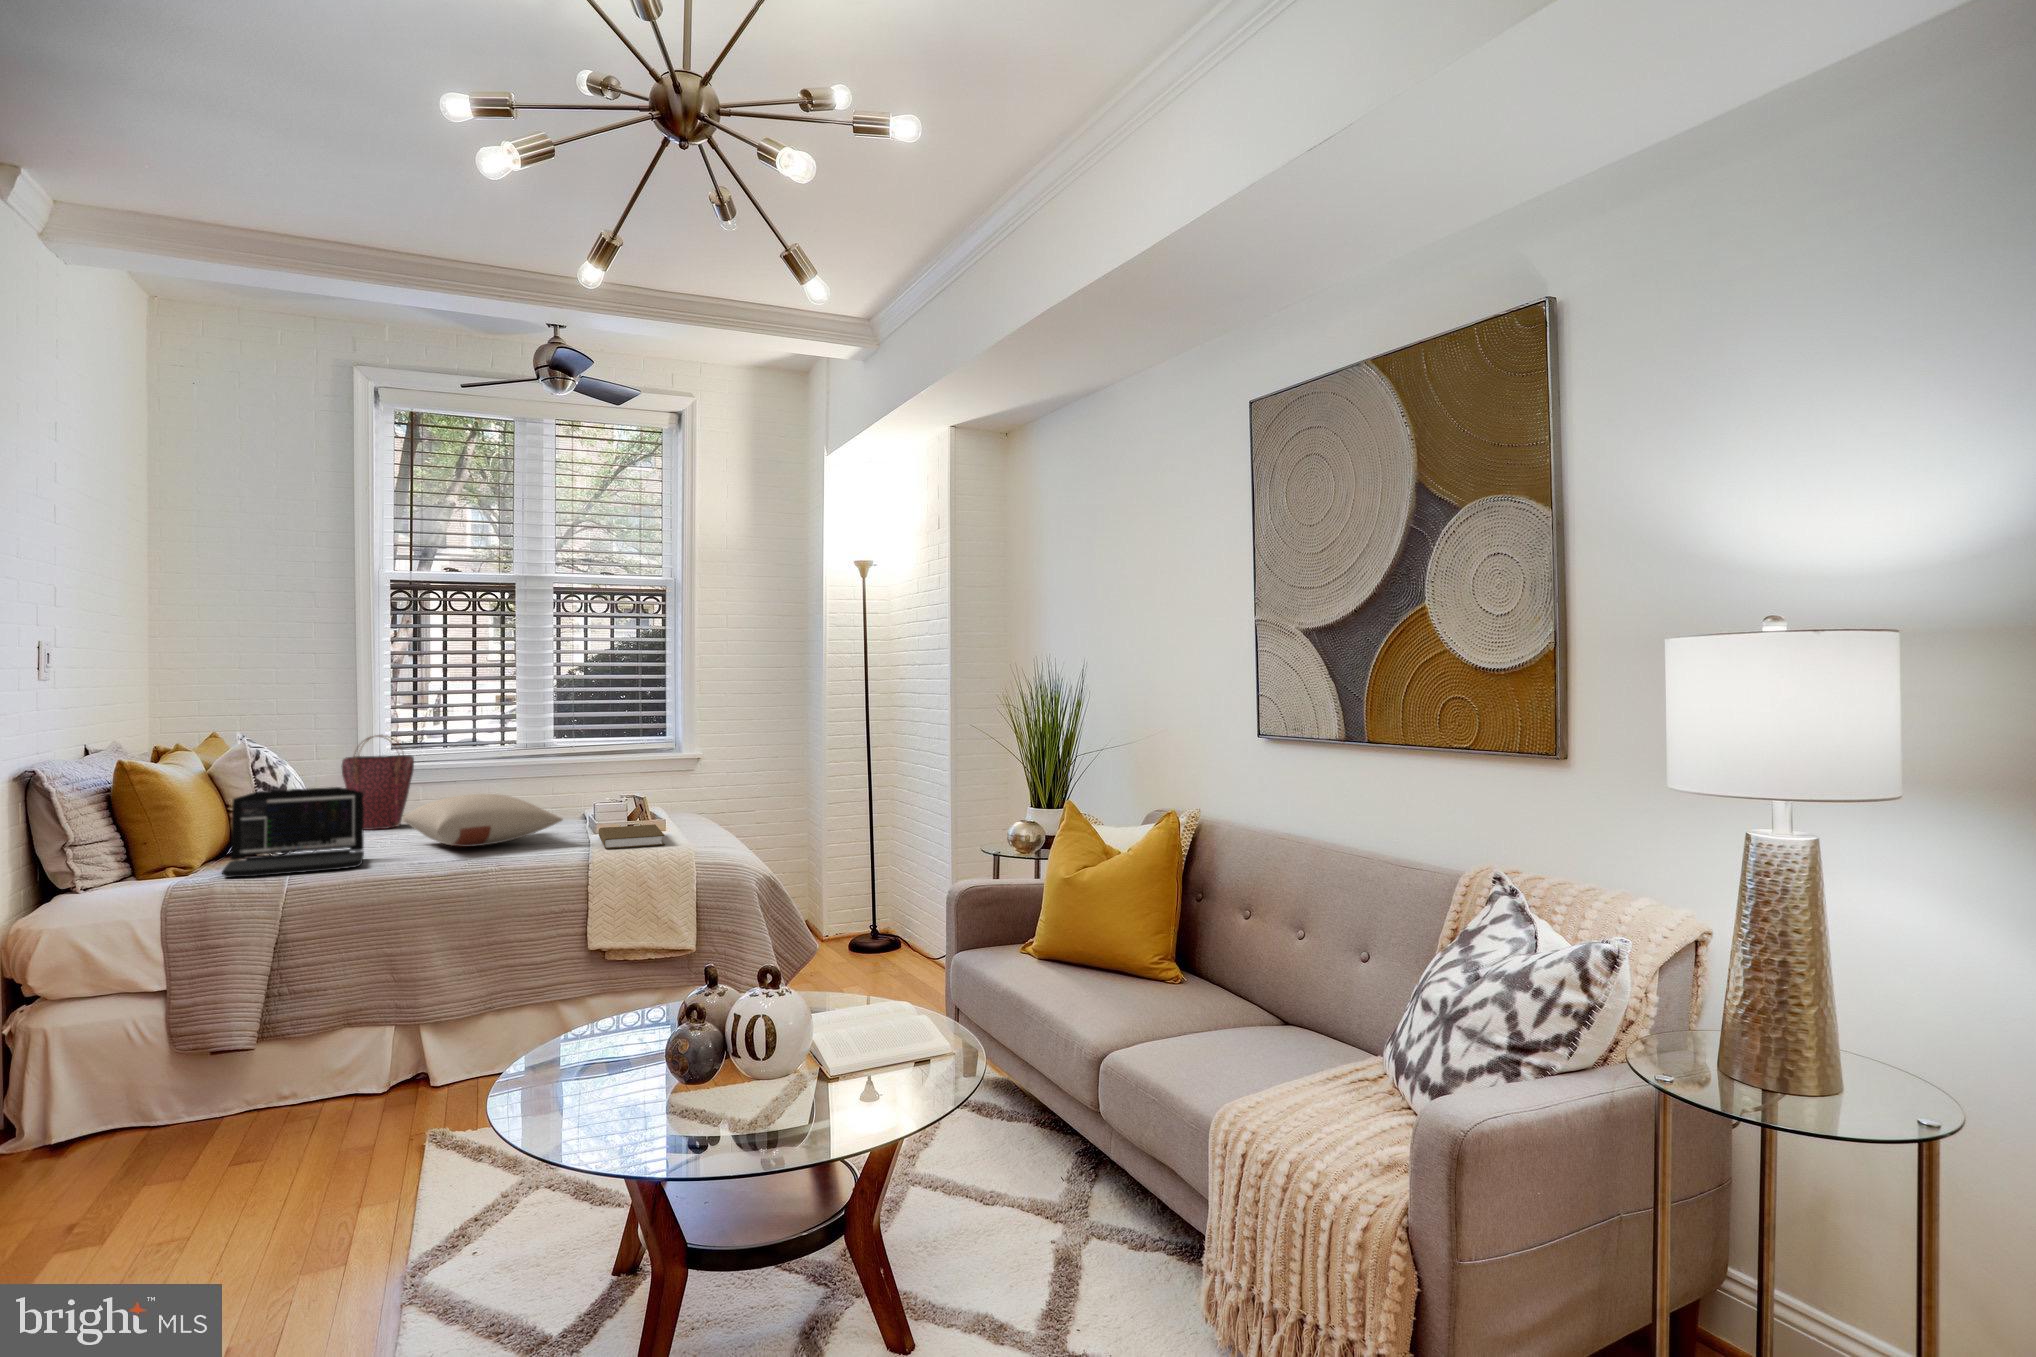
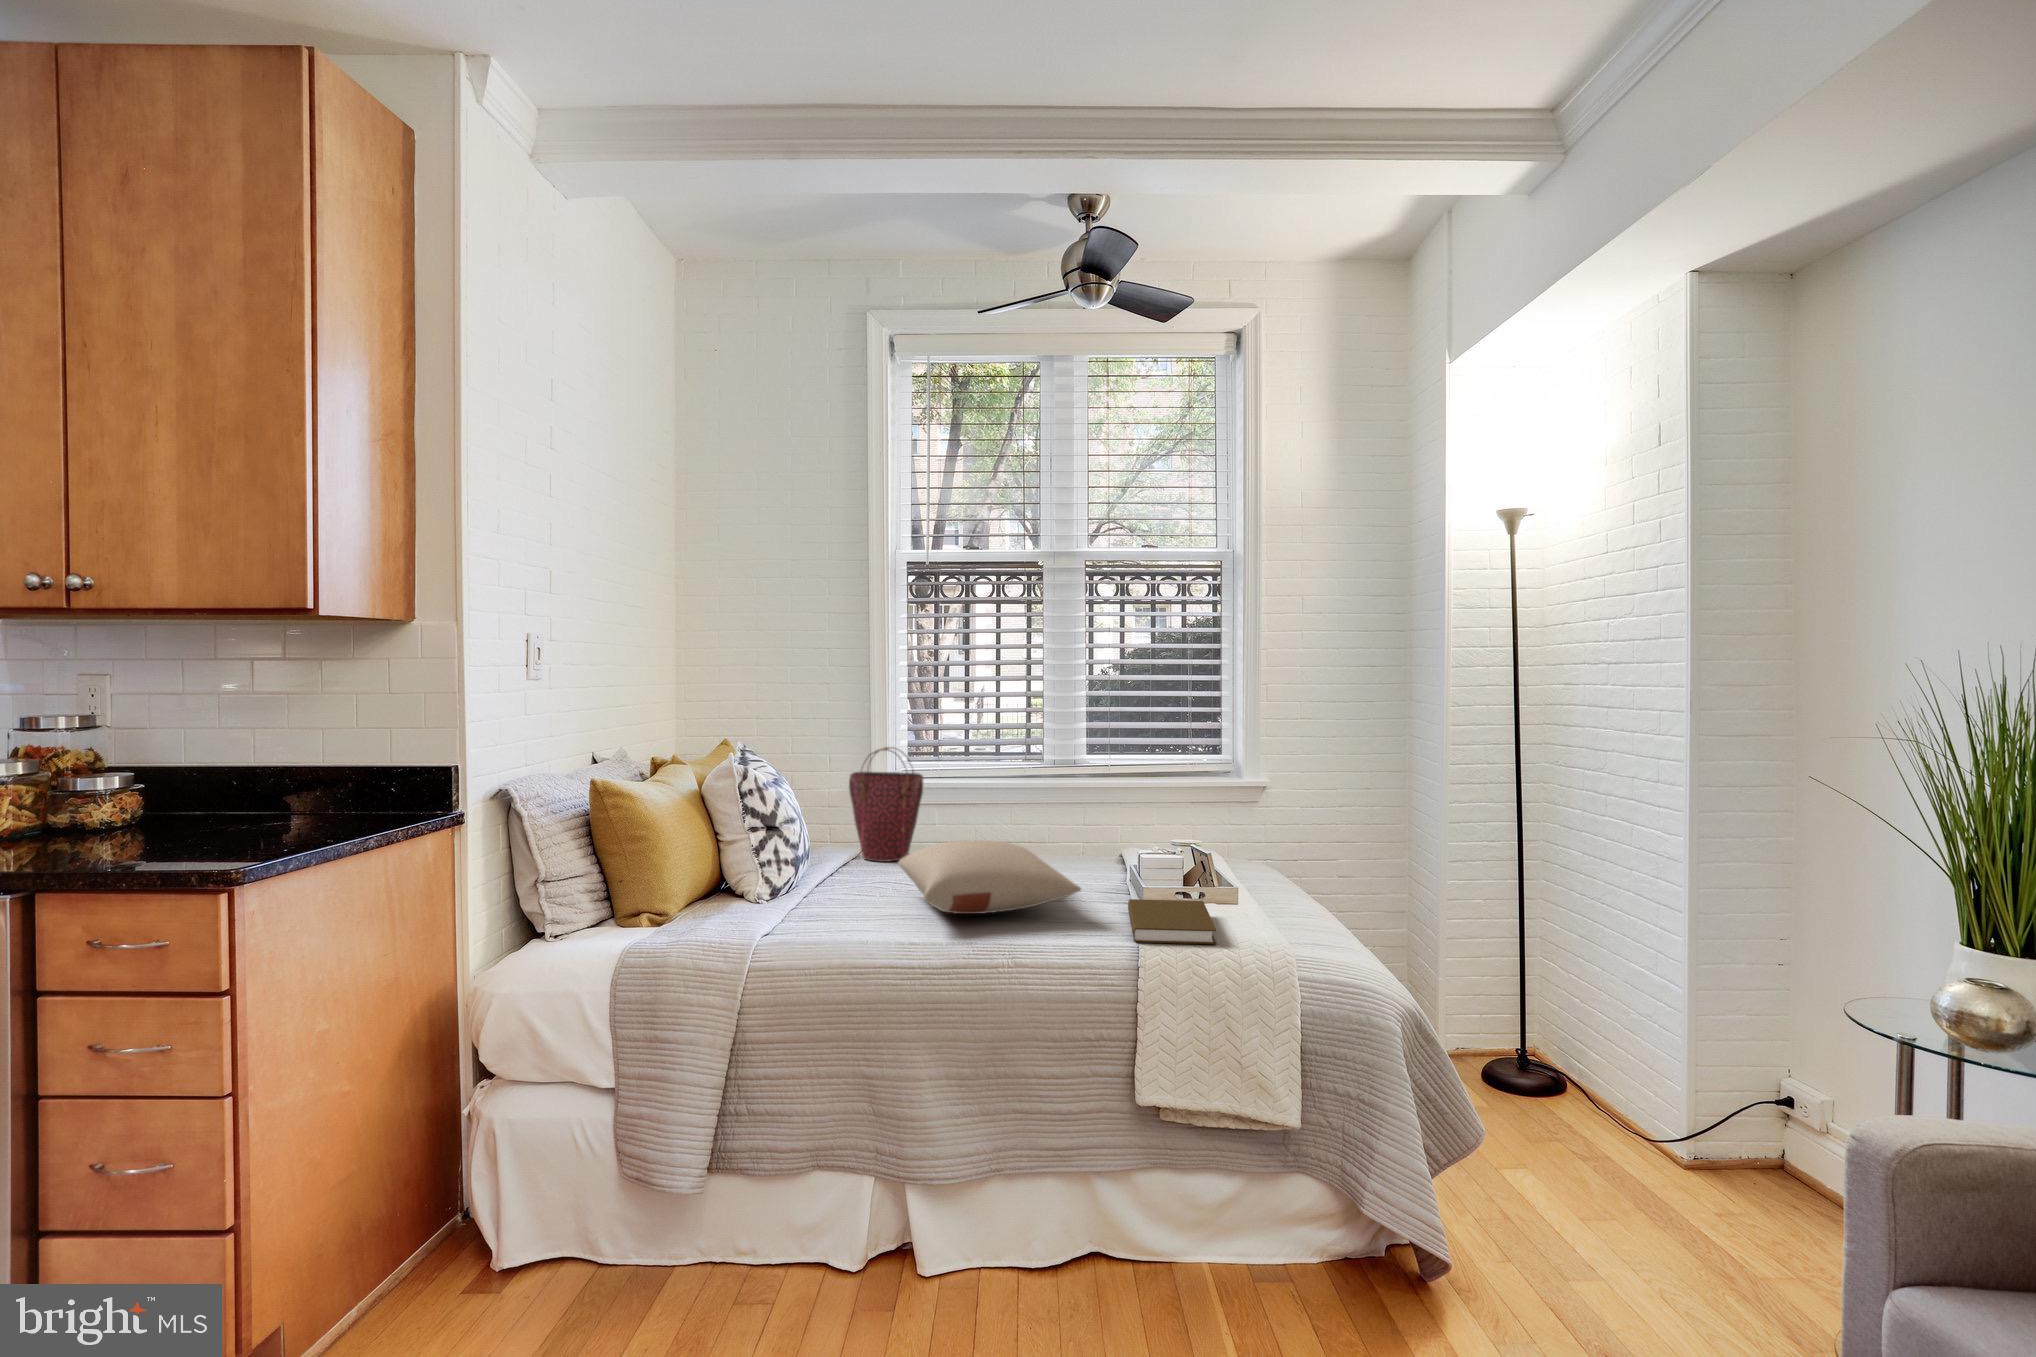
laptop: present [222,787,364,877] -> none [684,826,848,942]

